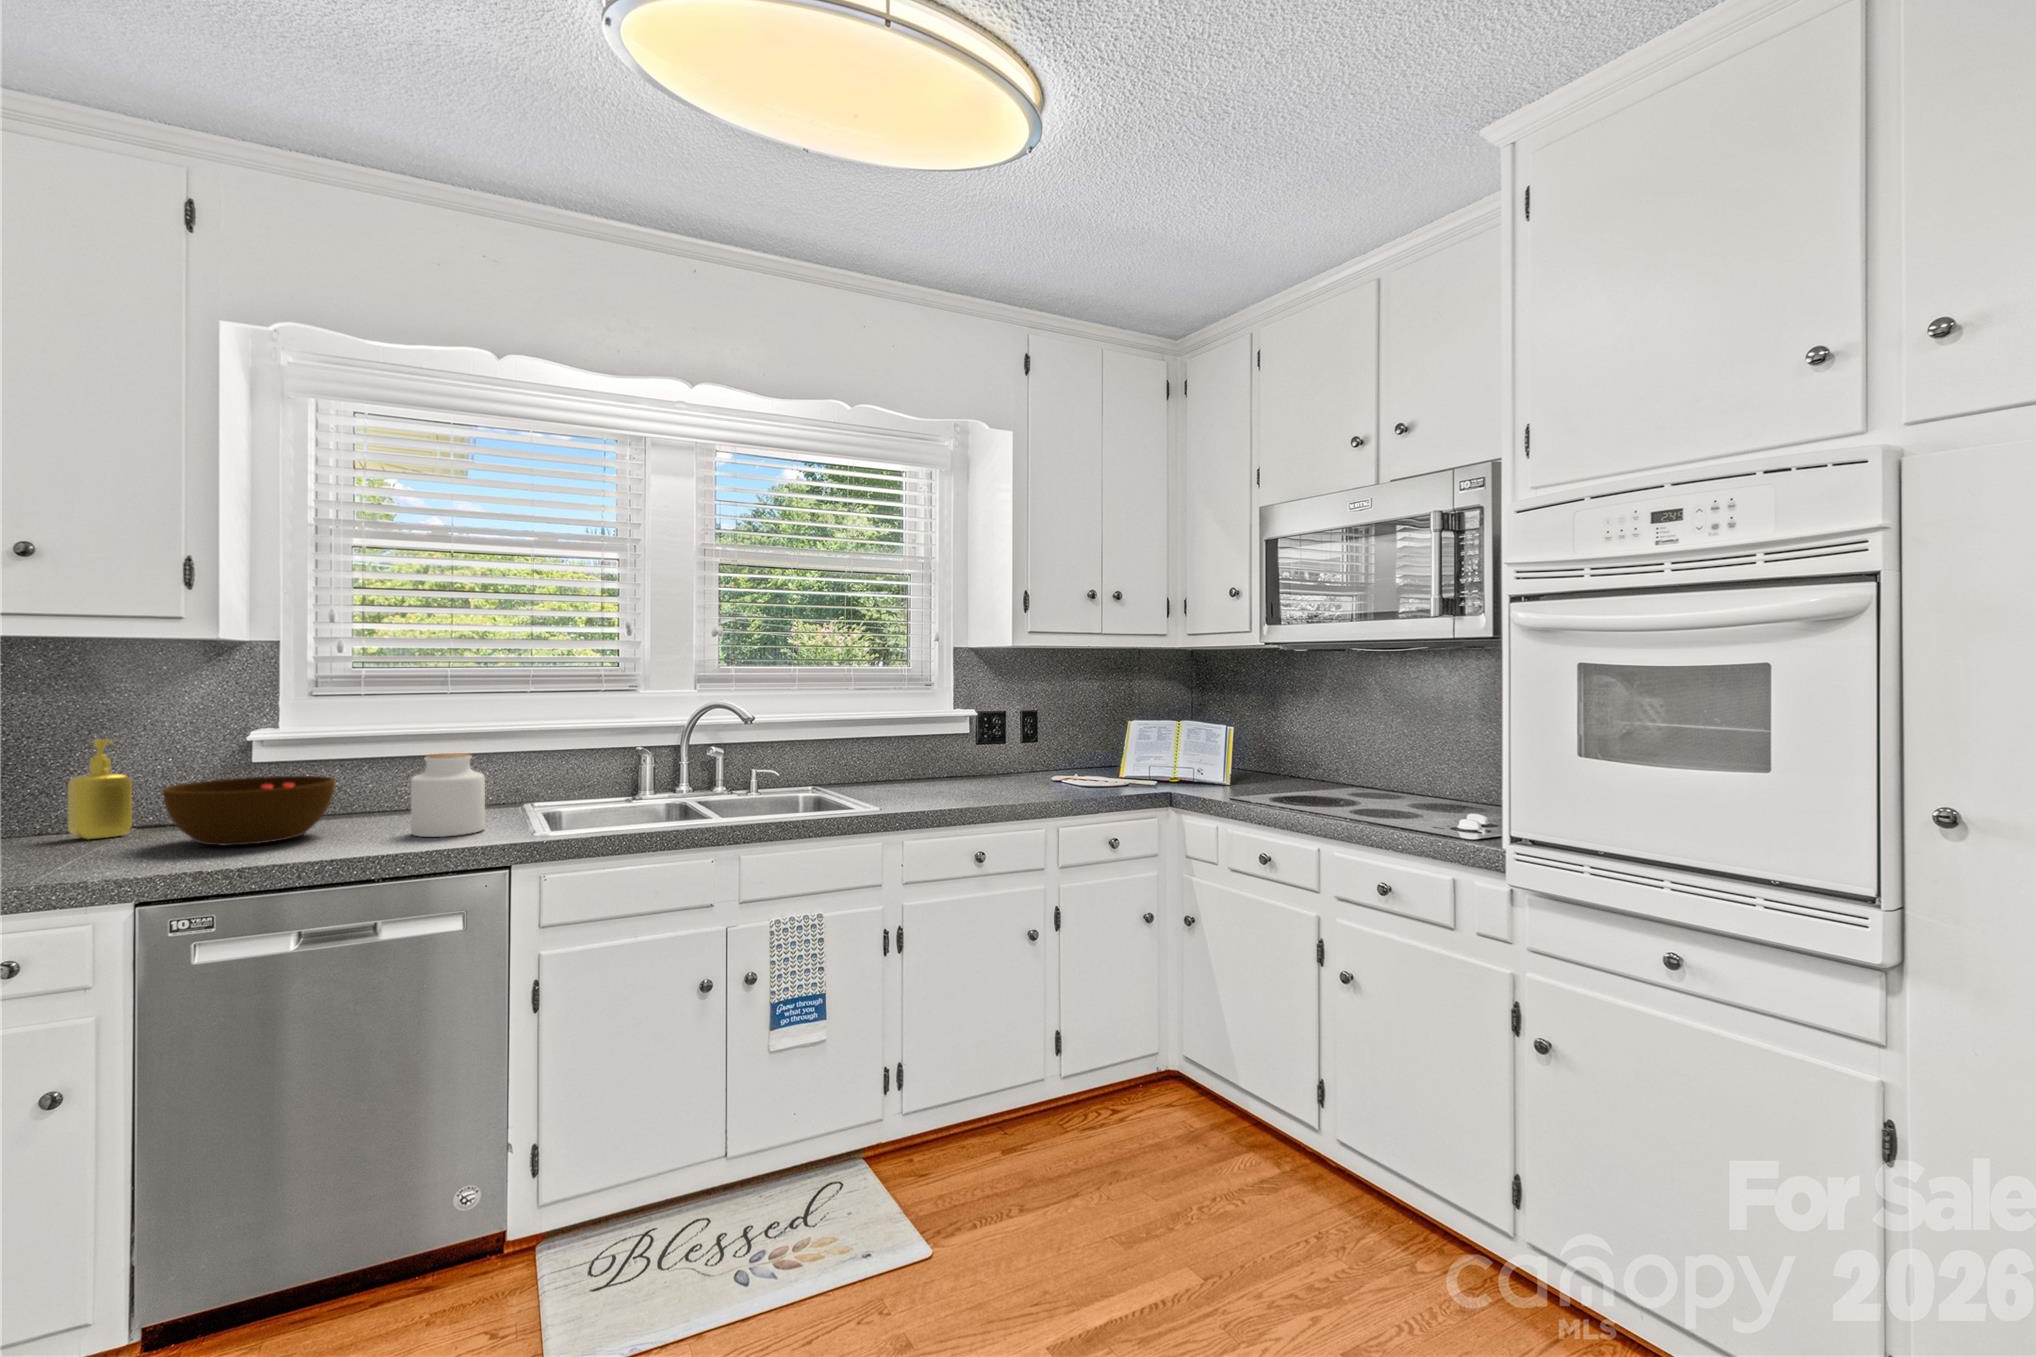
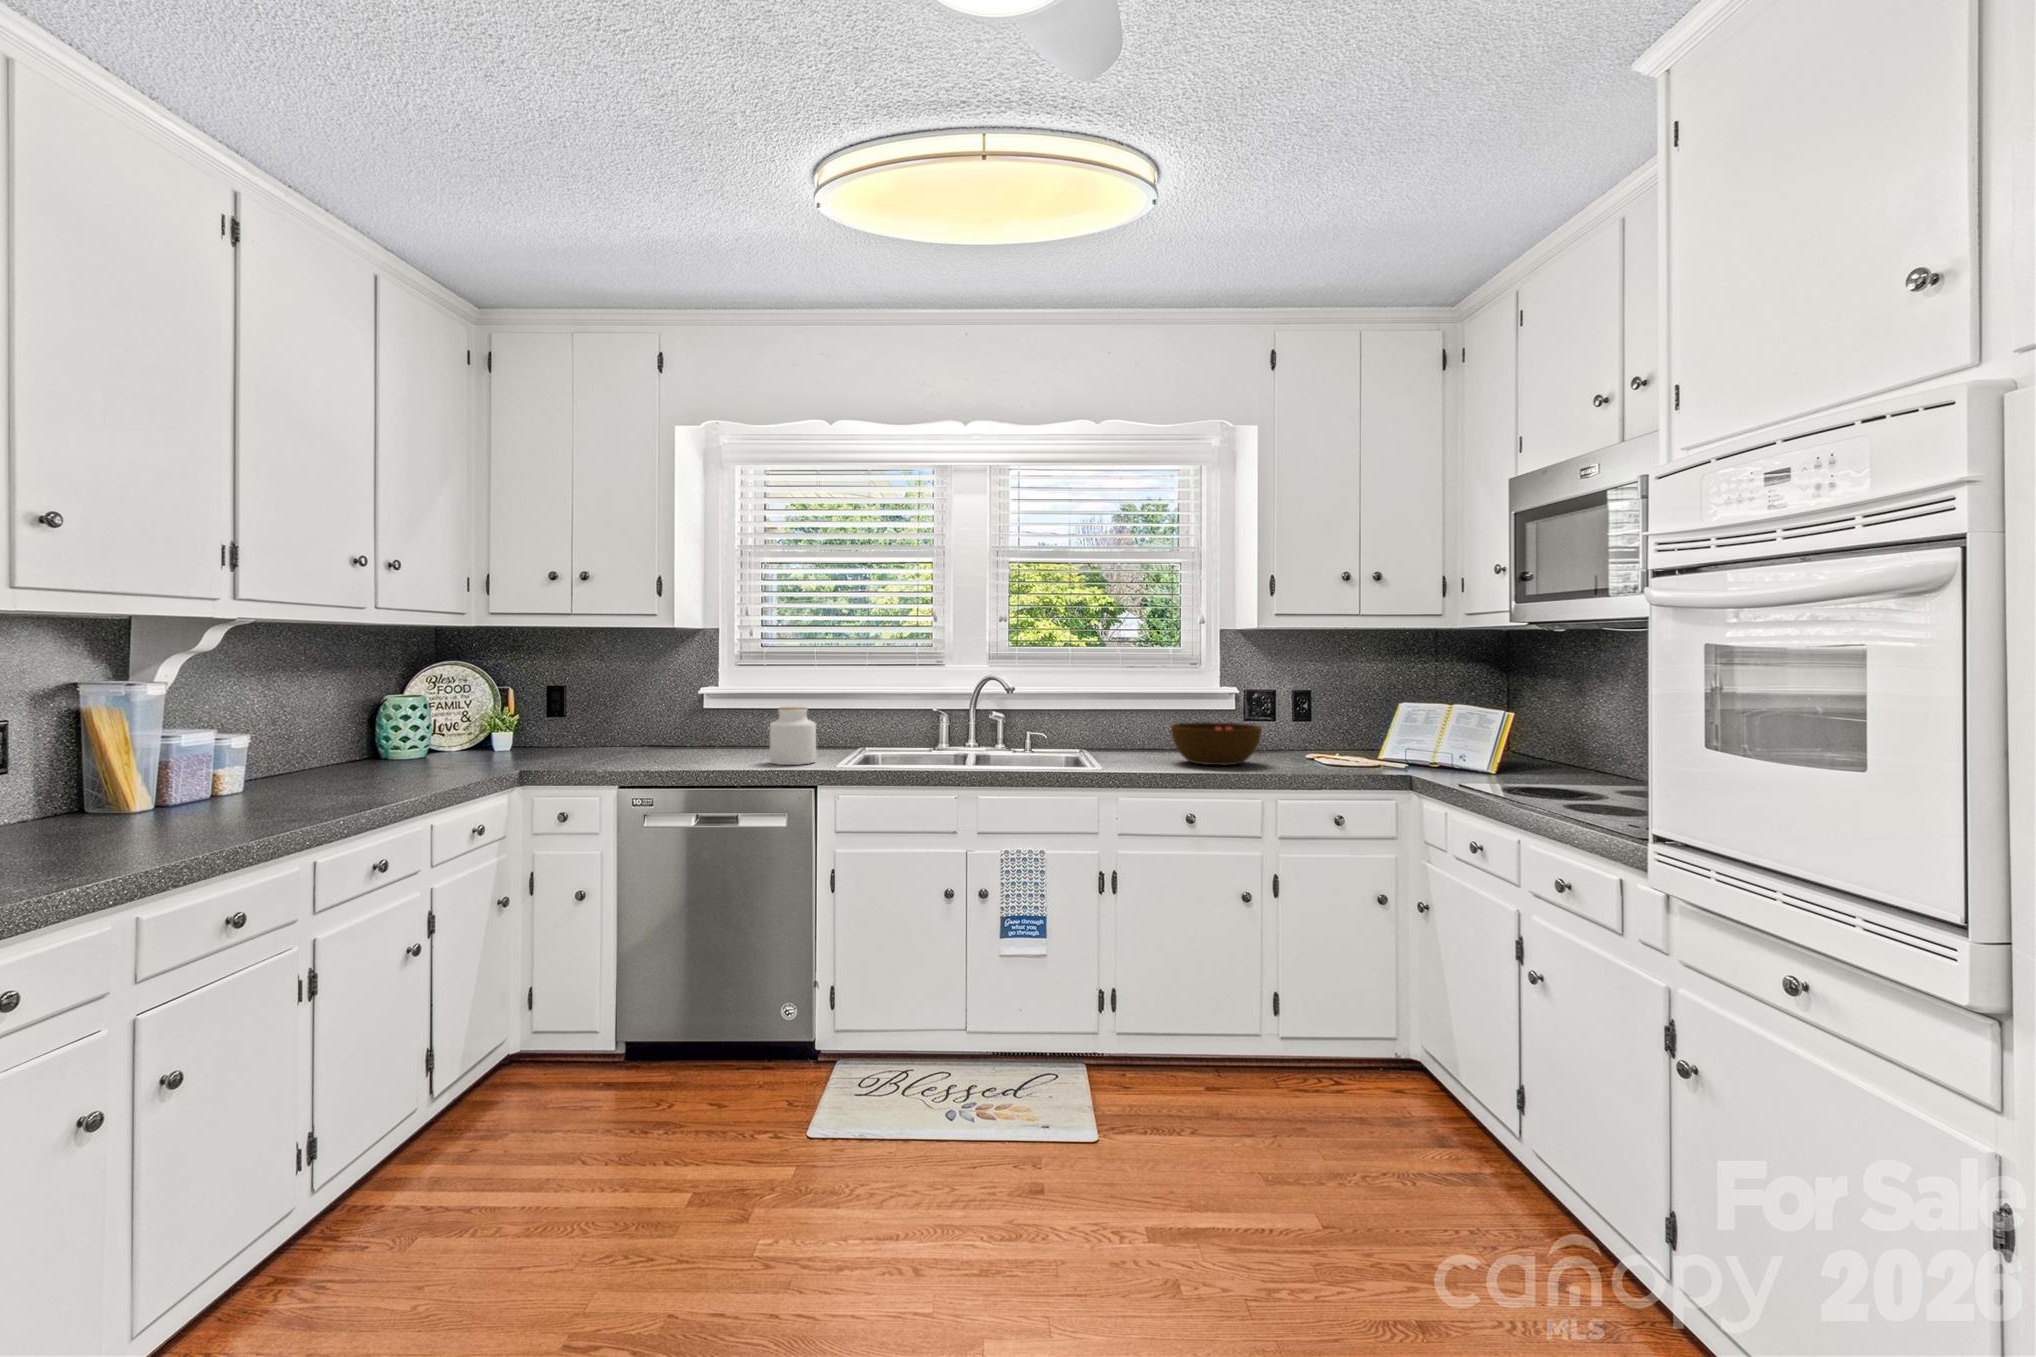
soap dispenser: present [68,739,132,839] -> none [604,691,635,753]
bowl: present [162,776,335,845] -> present [1171,722,1262,765]

